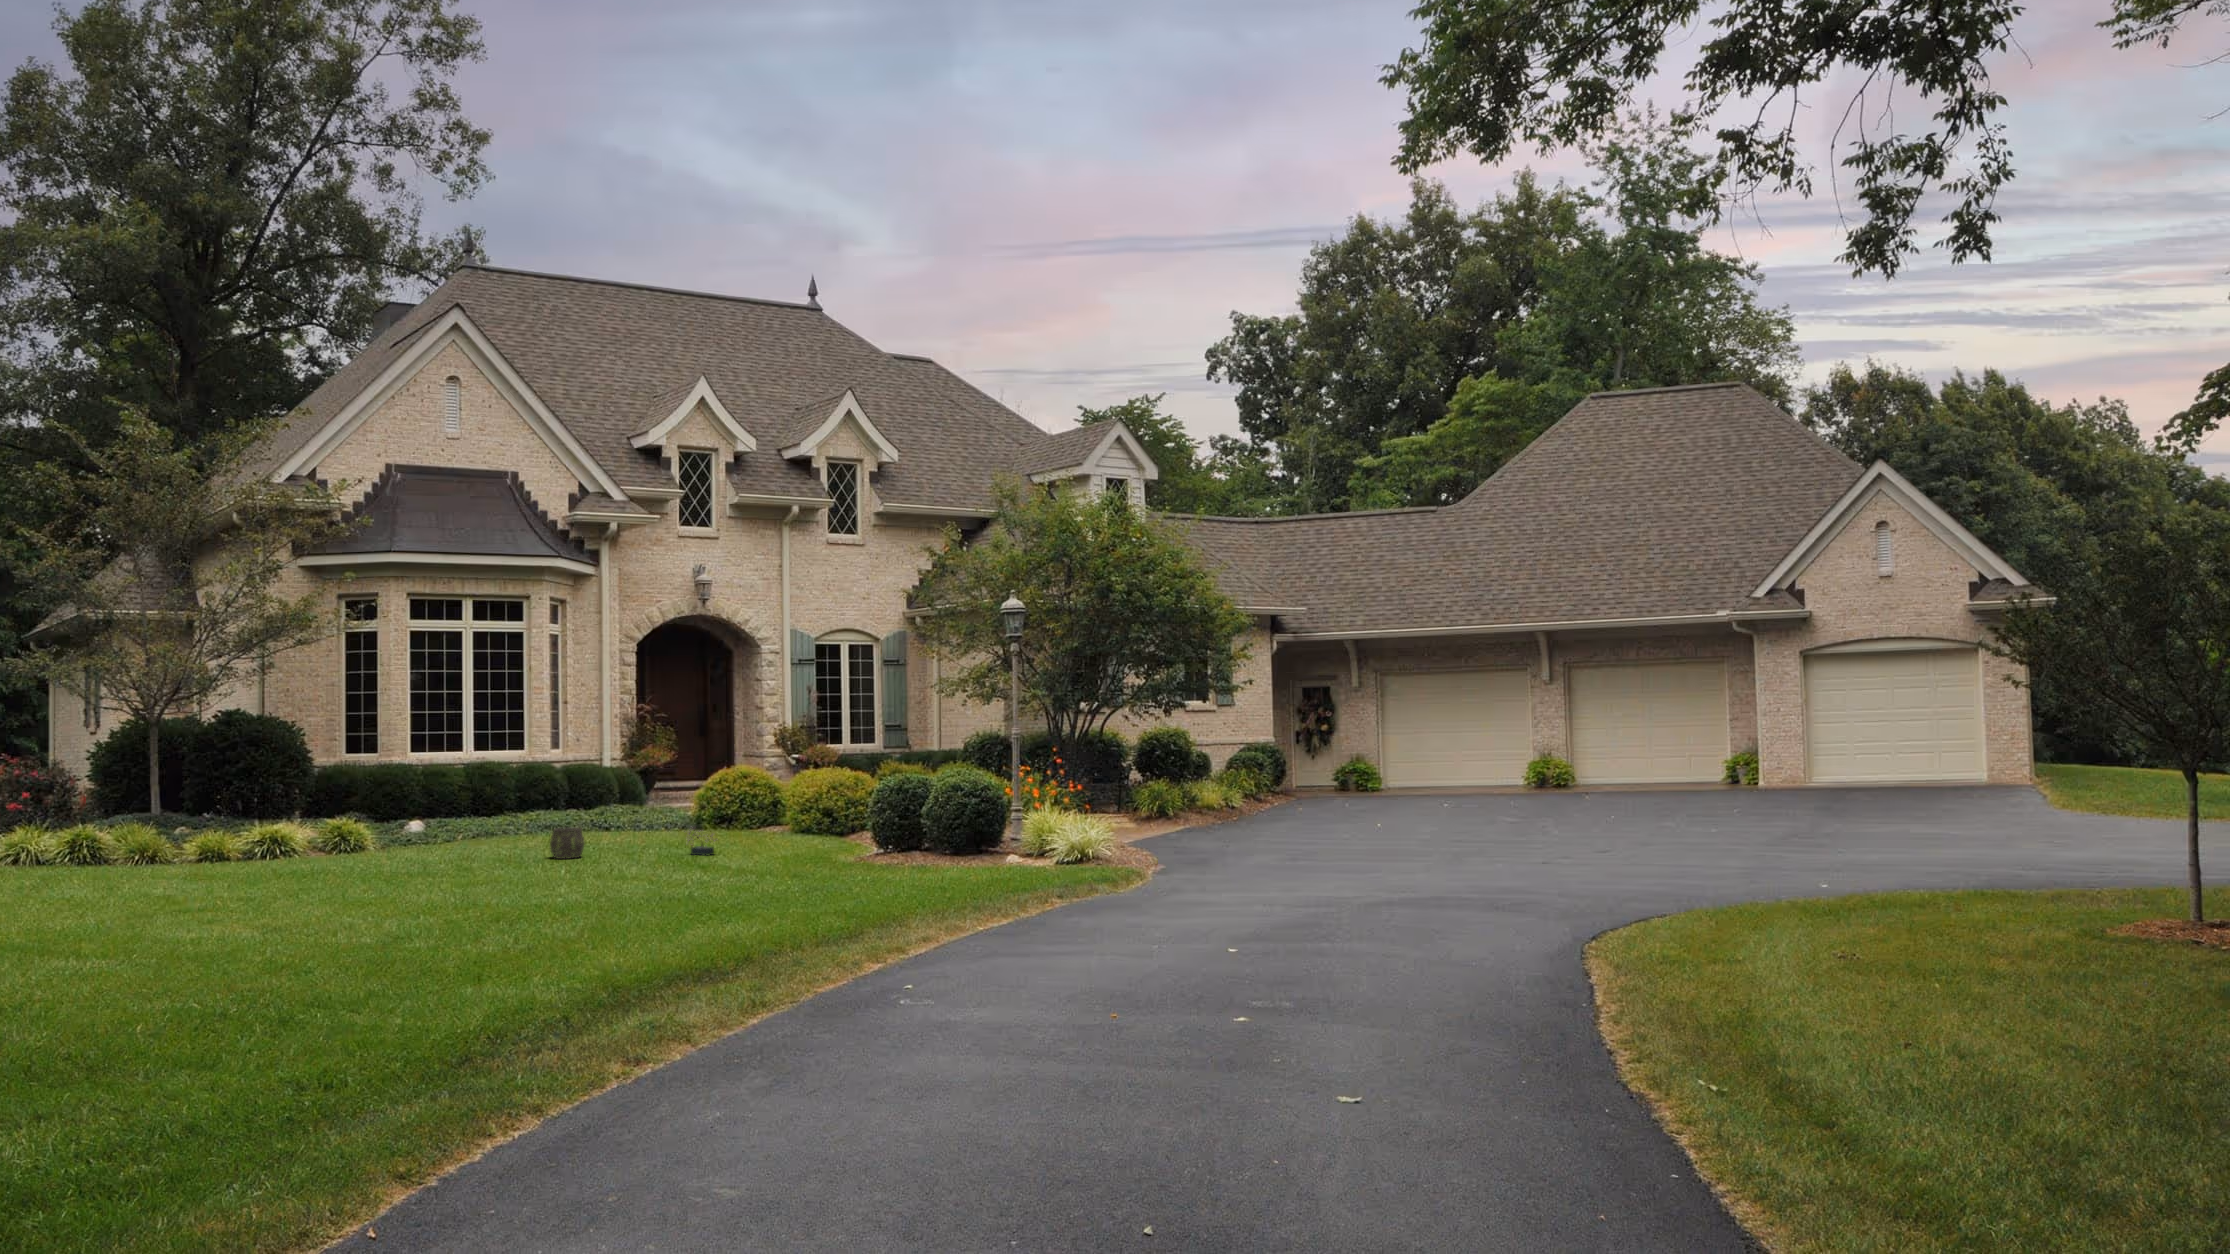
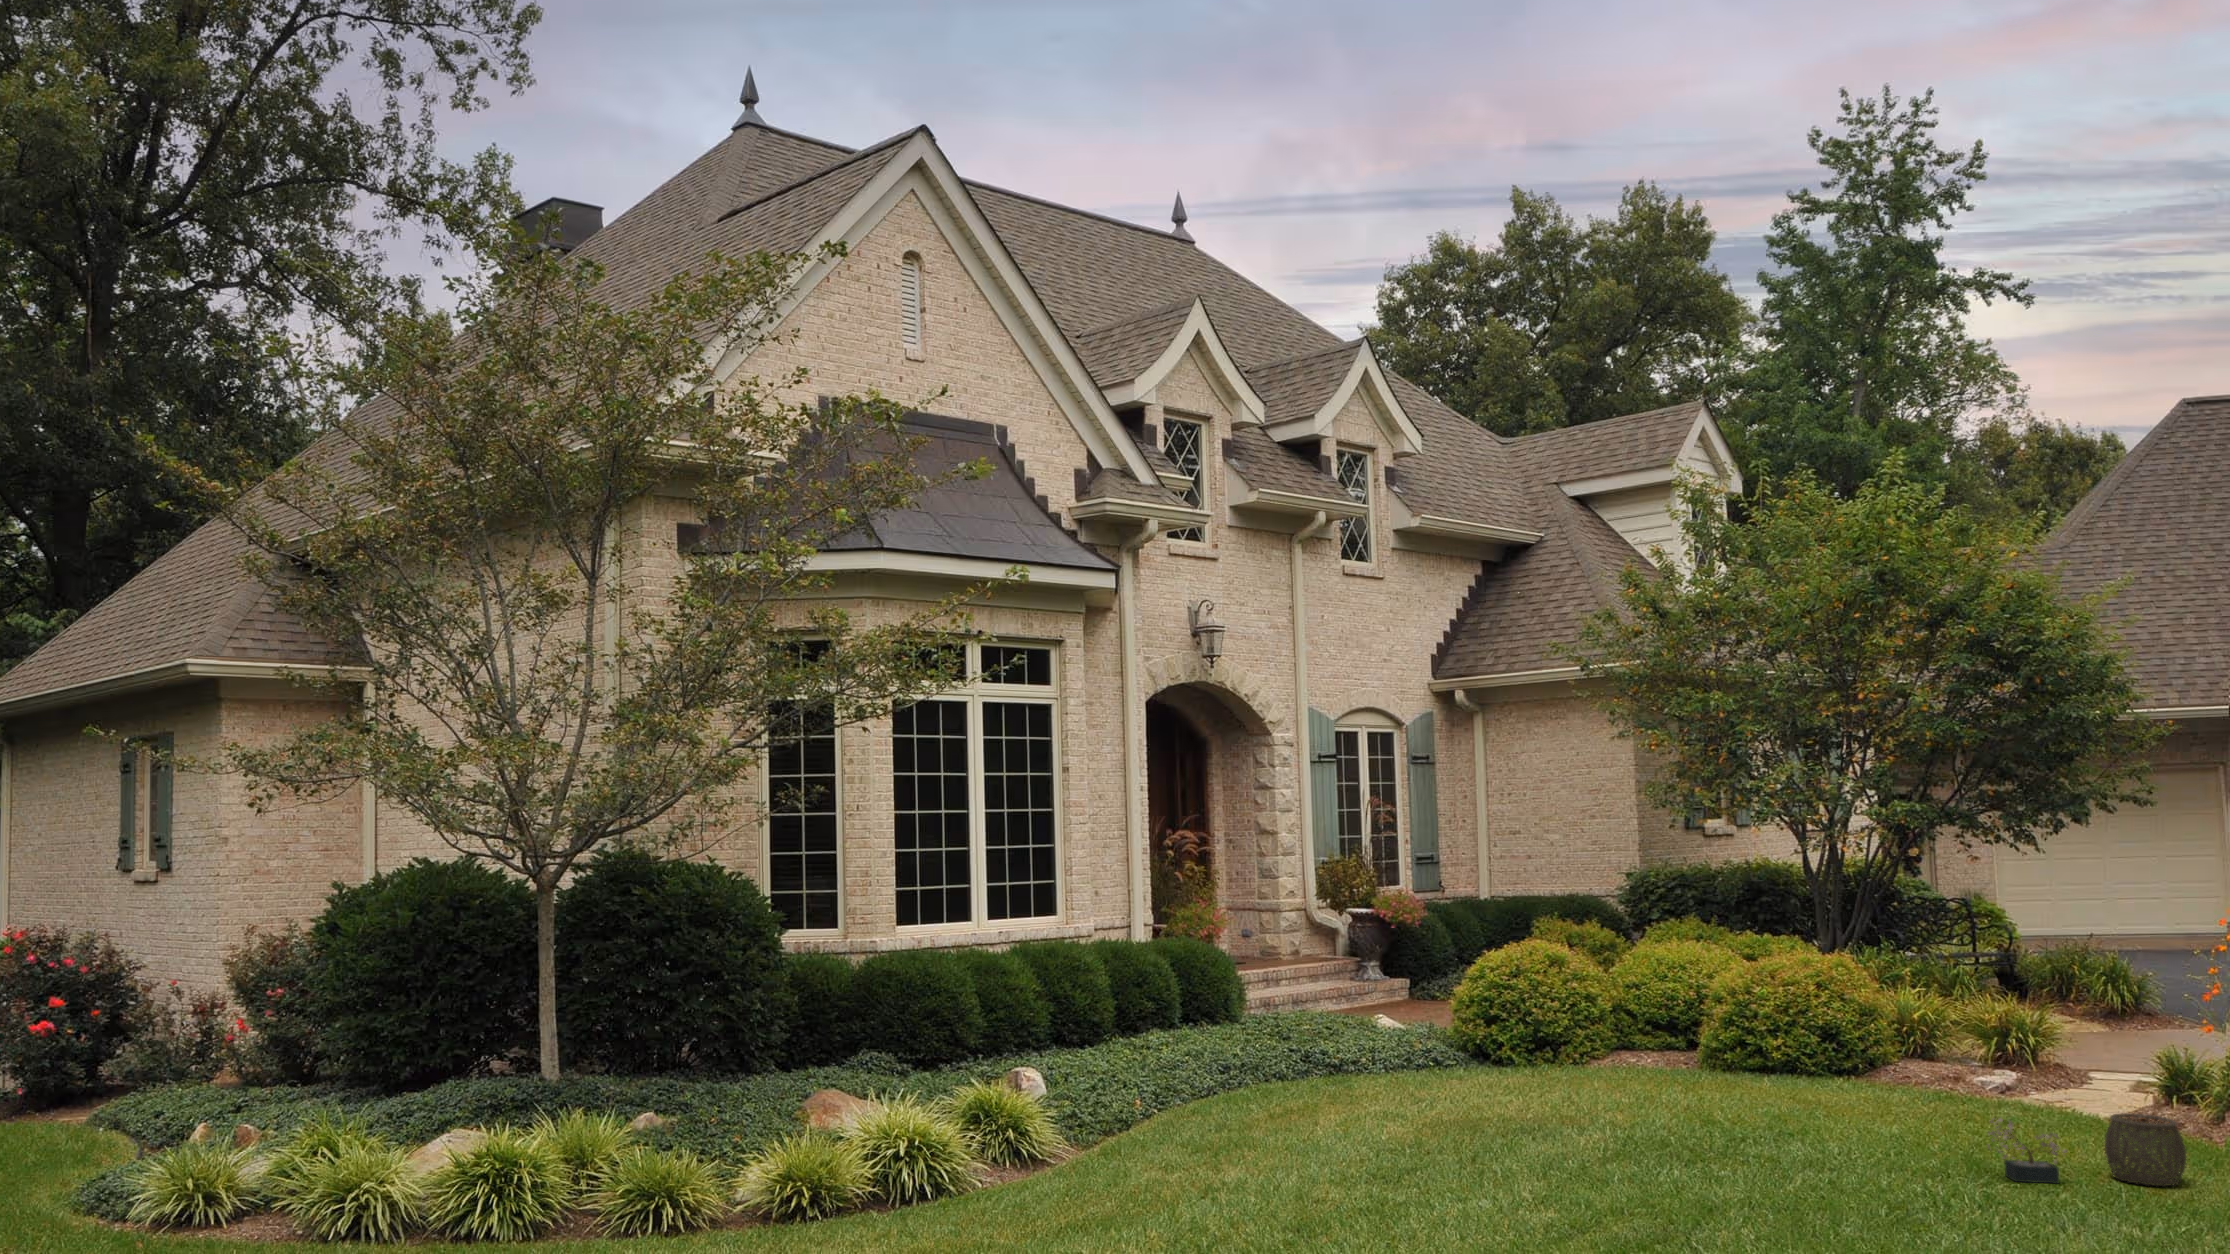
woven basket: present [550,827,584,859] -> present [2105,1113,2186,1187]

